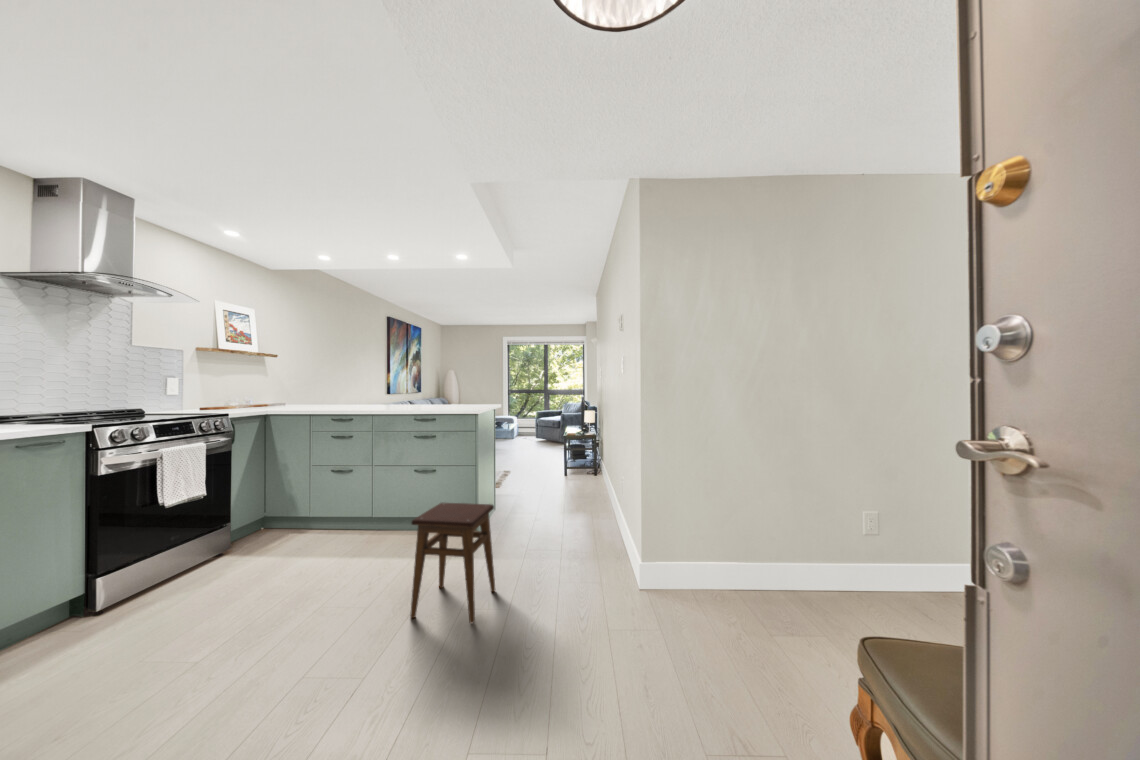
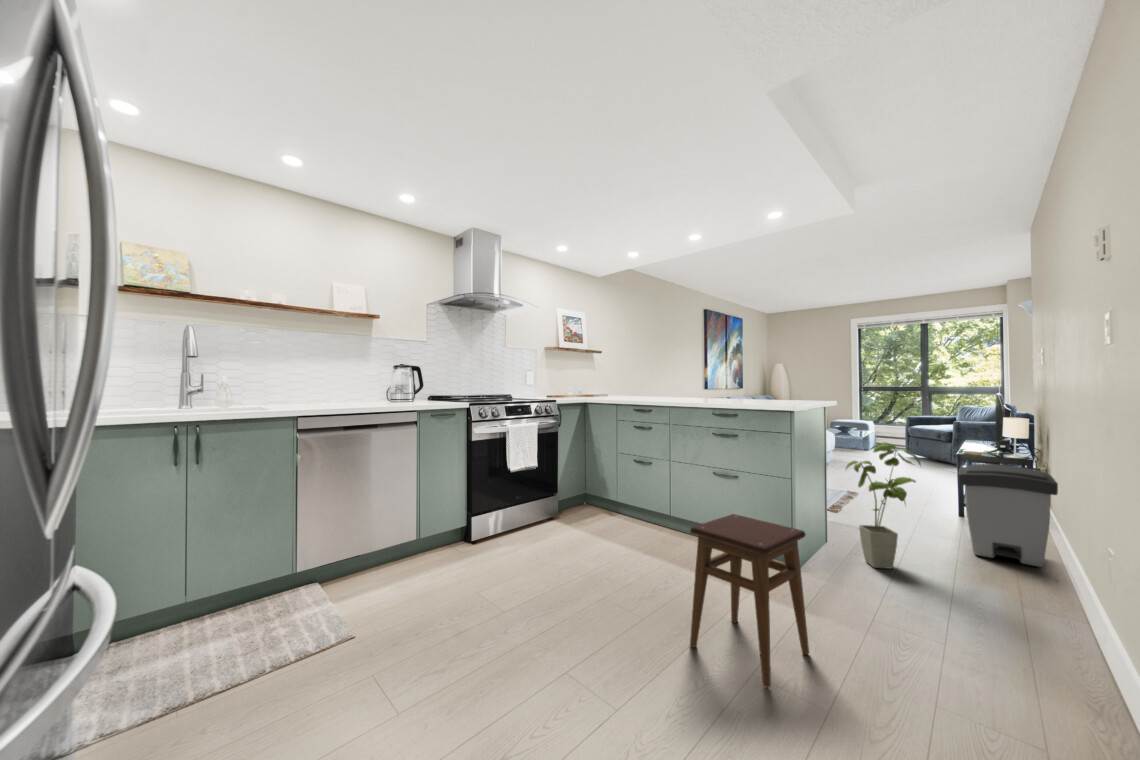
house plant: none [509,434,552,521] -> present [846,442,921,569]
trash can: none [568,442,611,499] -> present [958,464,1058,567]

